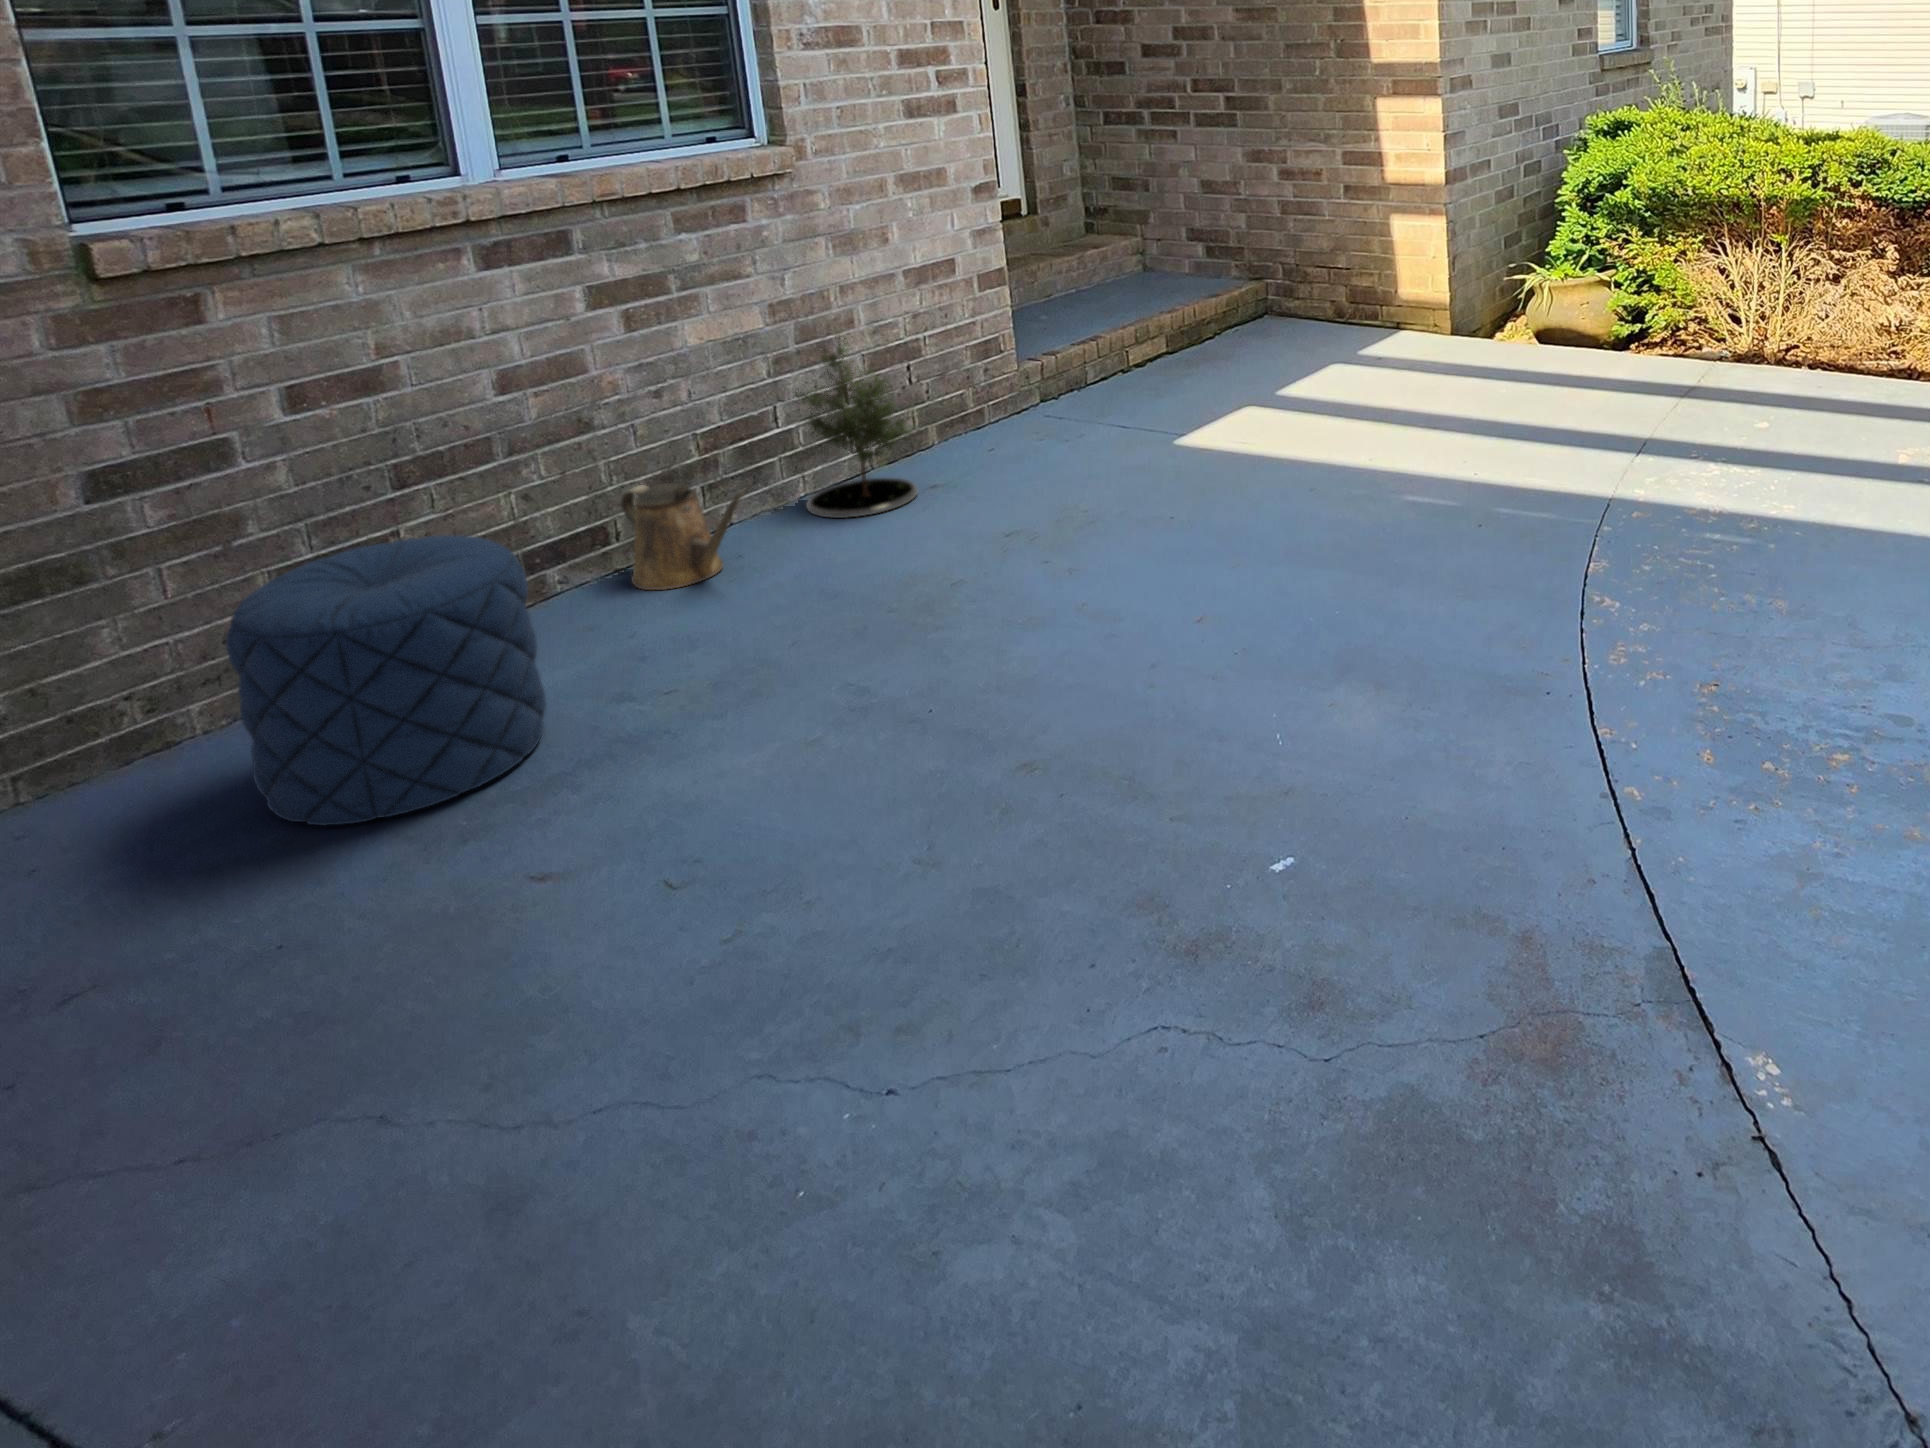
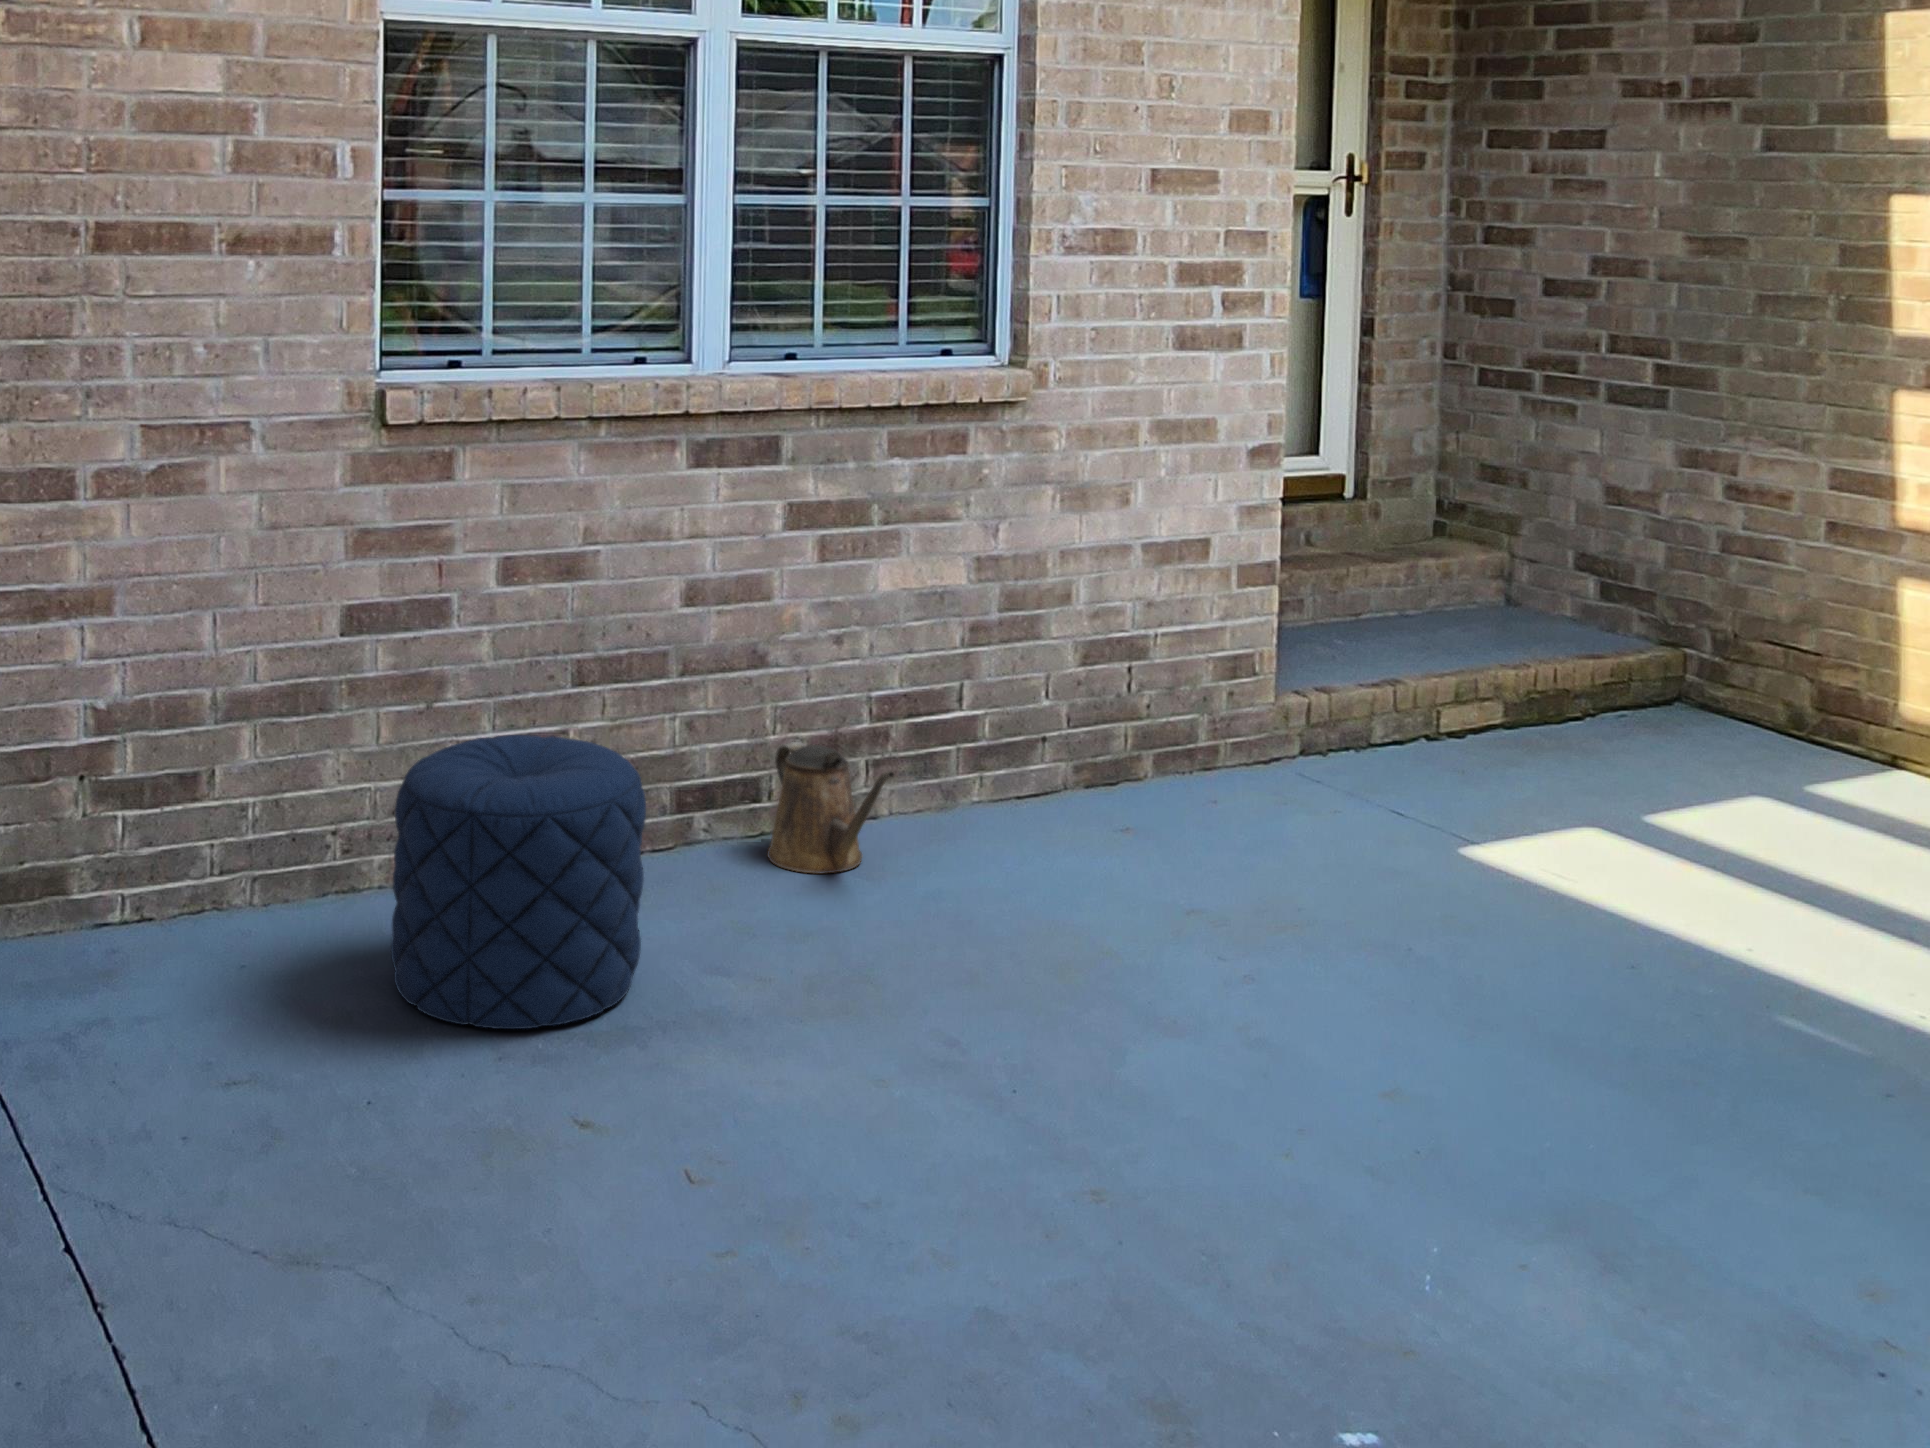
potted tree: present [794,329,918,518] -> none [972,596,1115,847]

